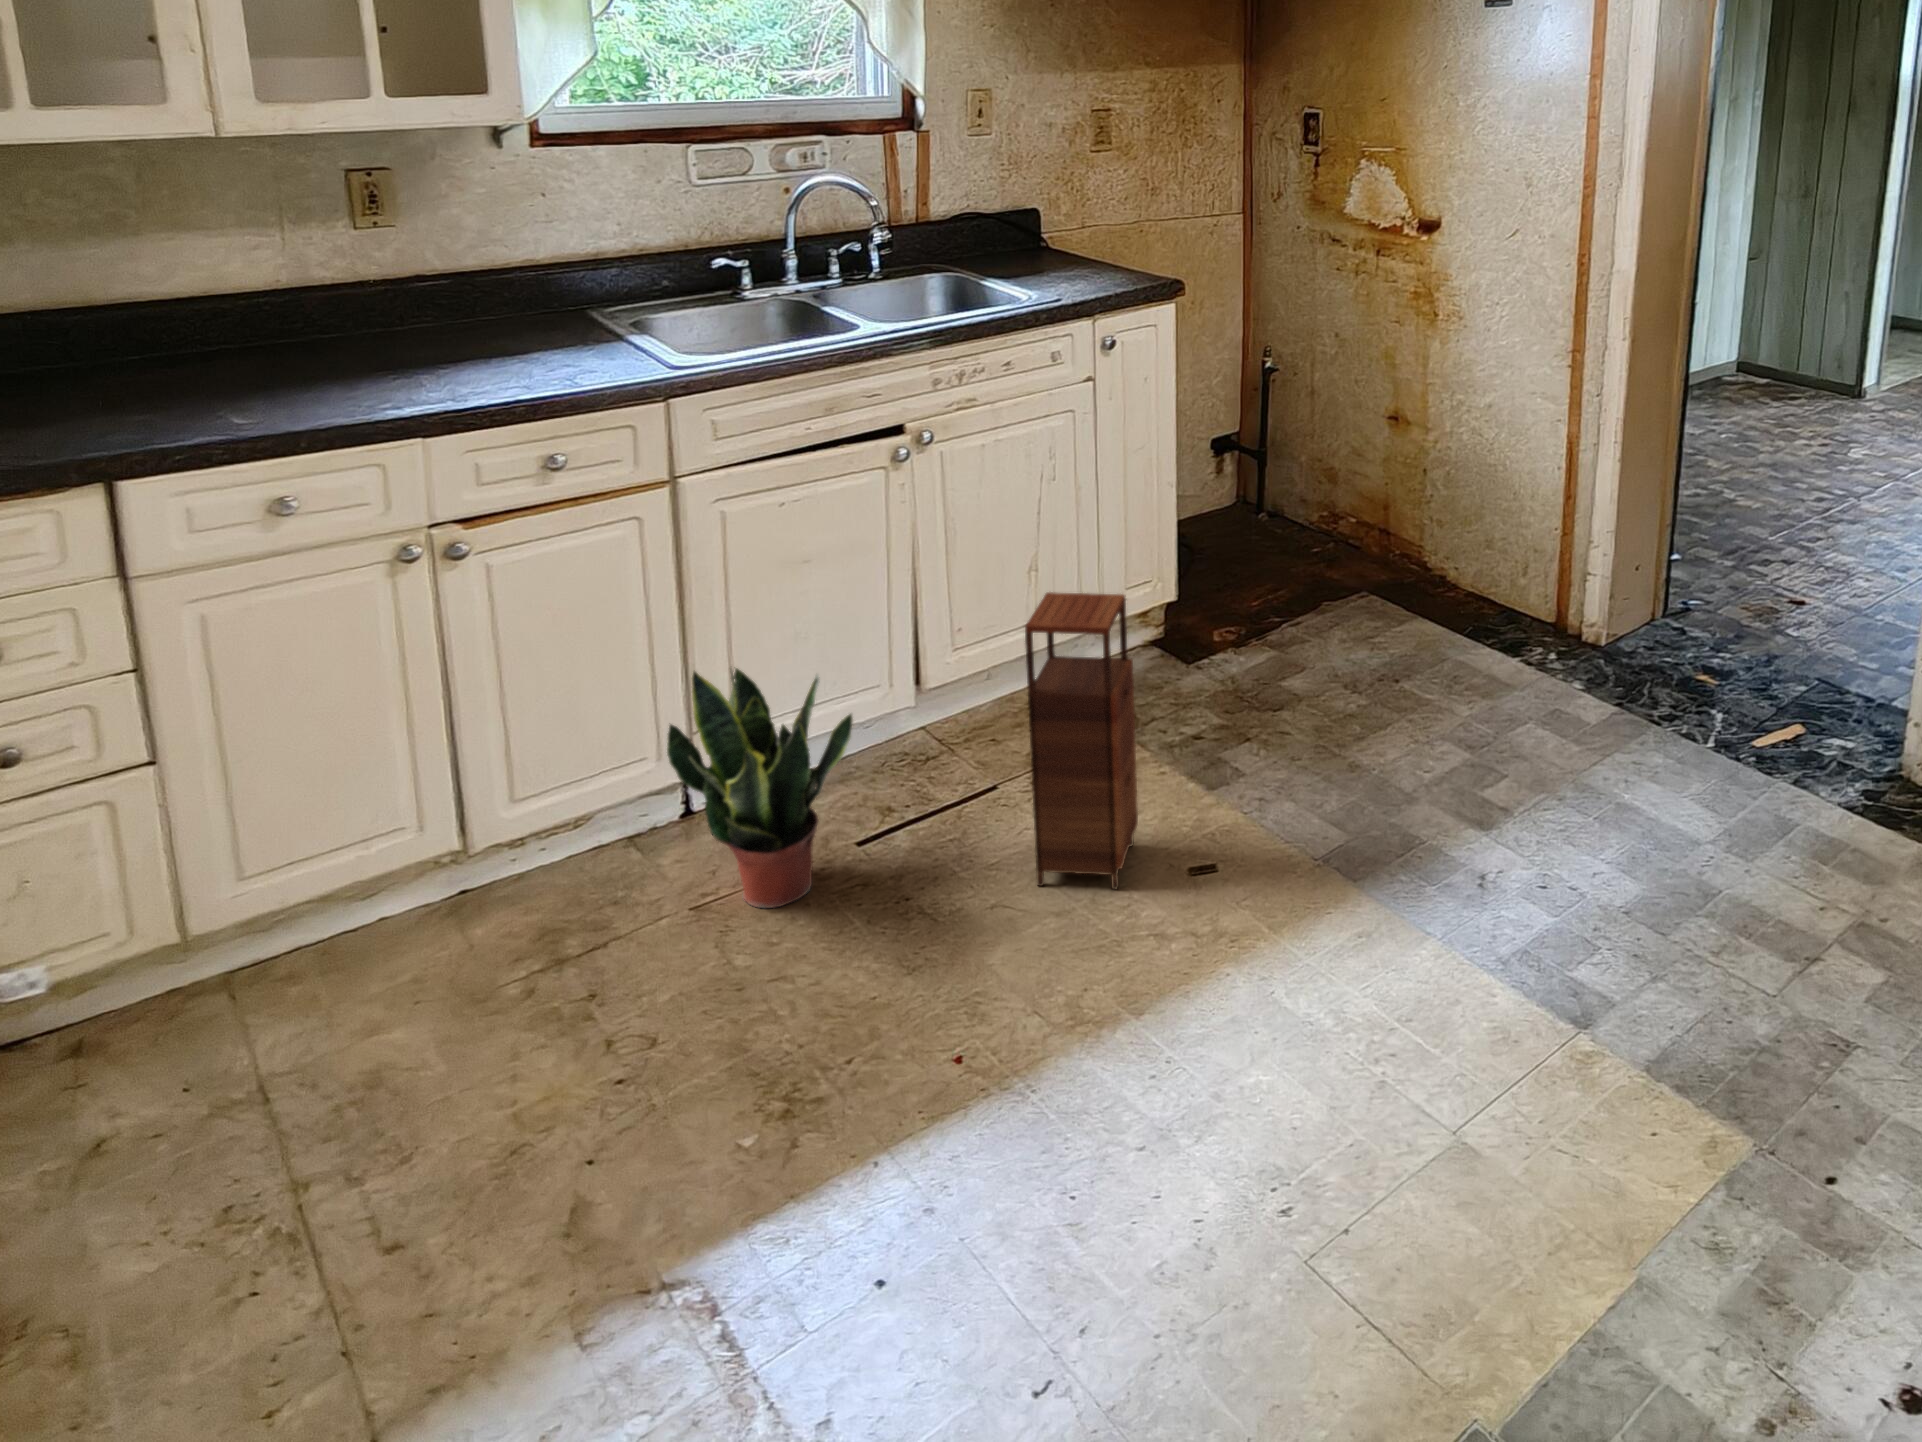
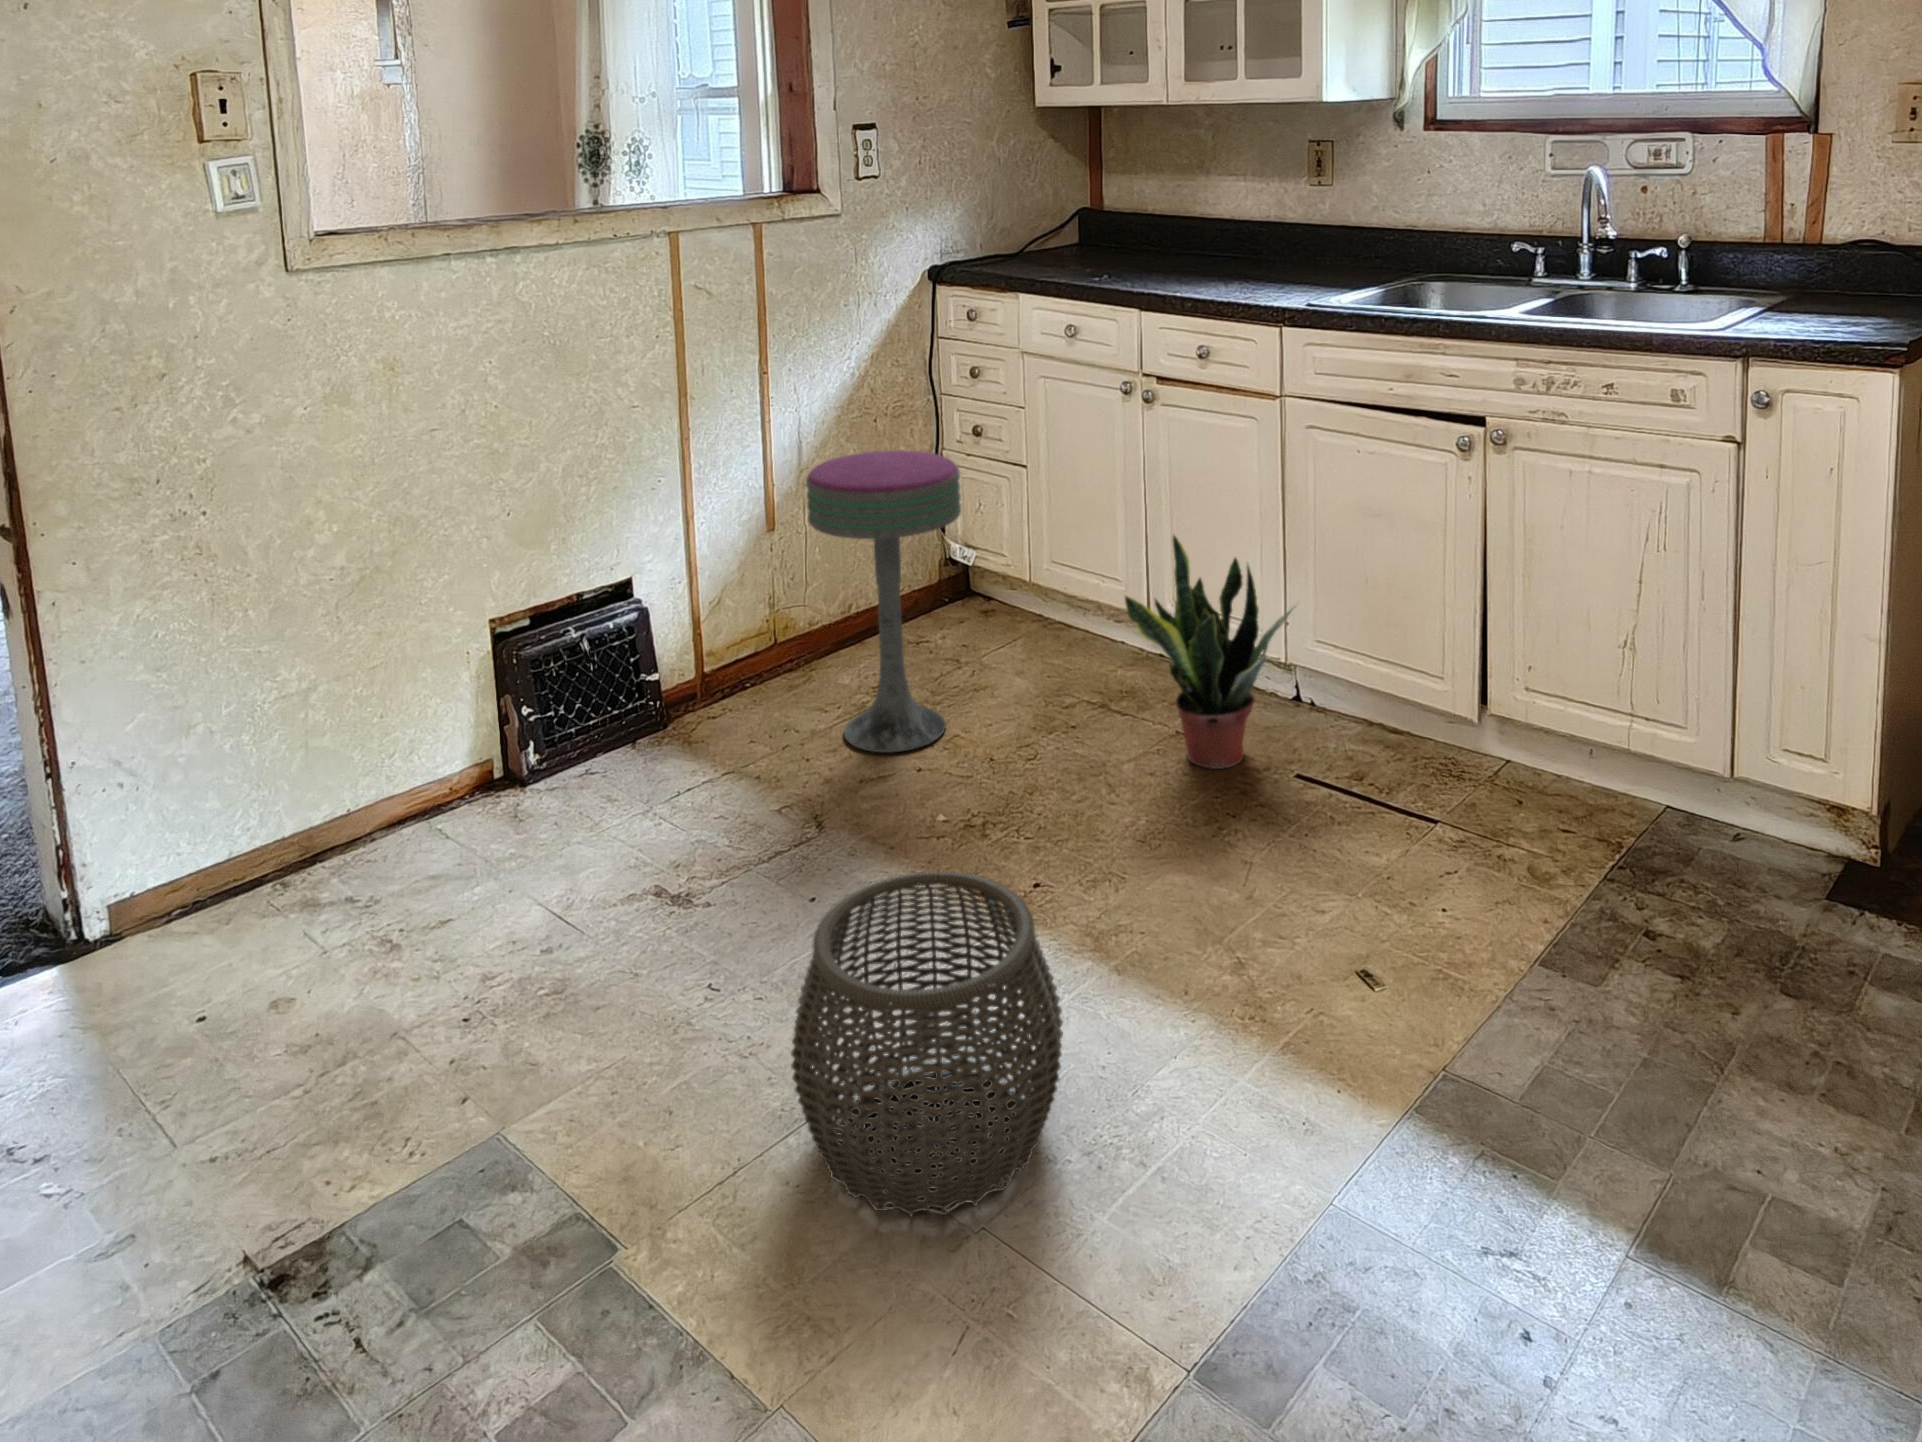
storage cabinet: present [1025,592,1138,889] -> none [1287,599,1400,928]
bar stool: none [204,725,517,1245] -> present [806,450,961,752]
woven basket: none [1185,912,1446,1248] -> present [791,871,1063,1216]

